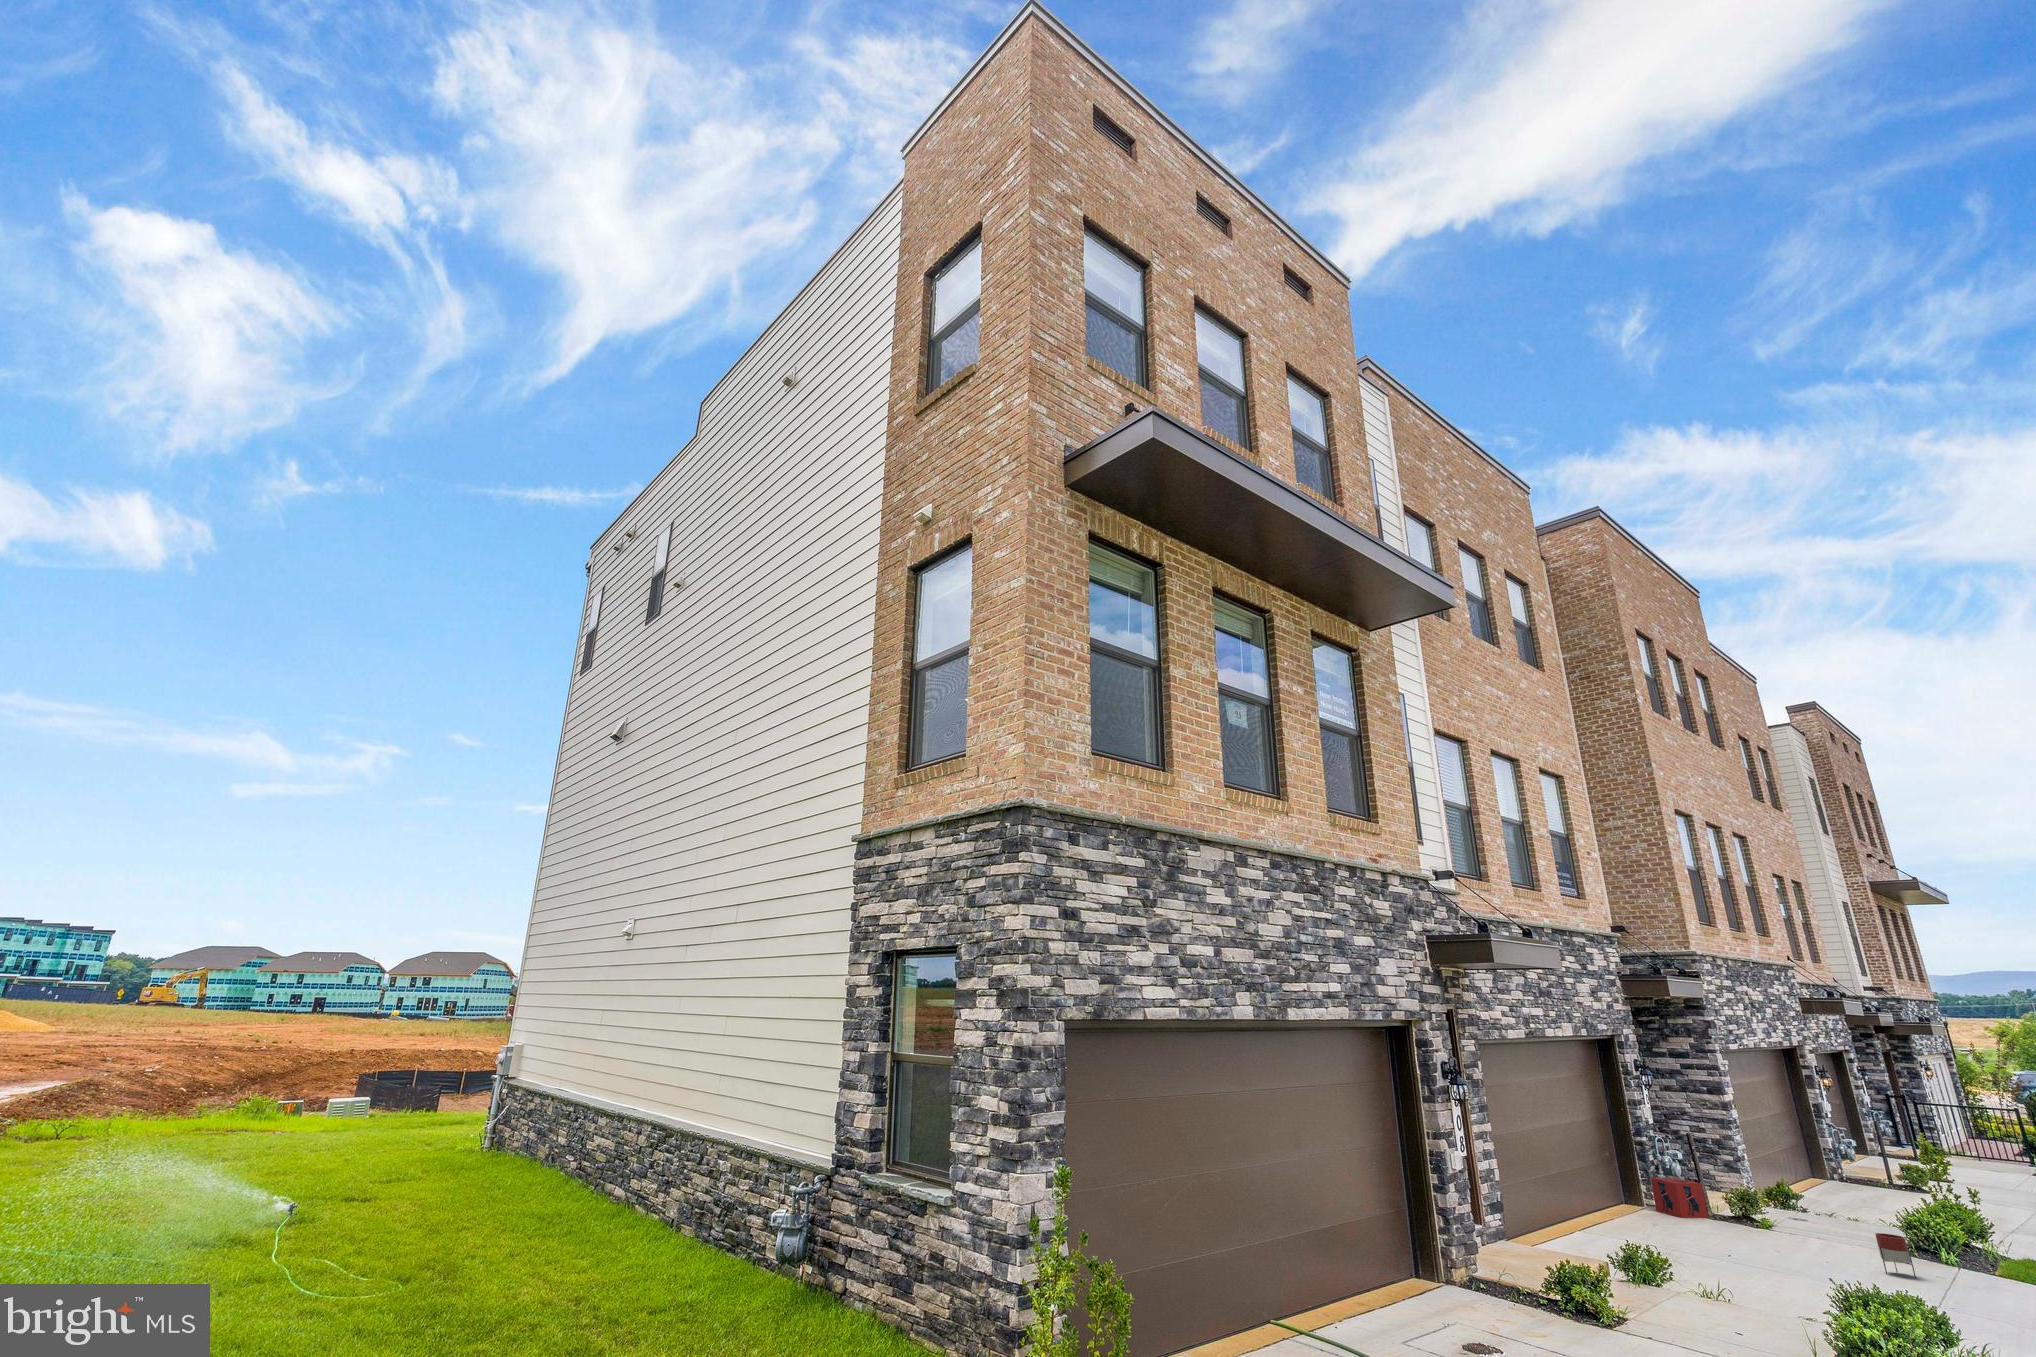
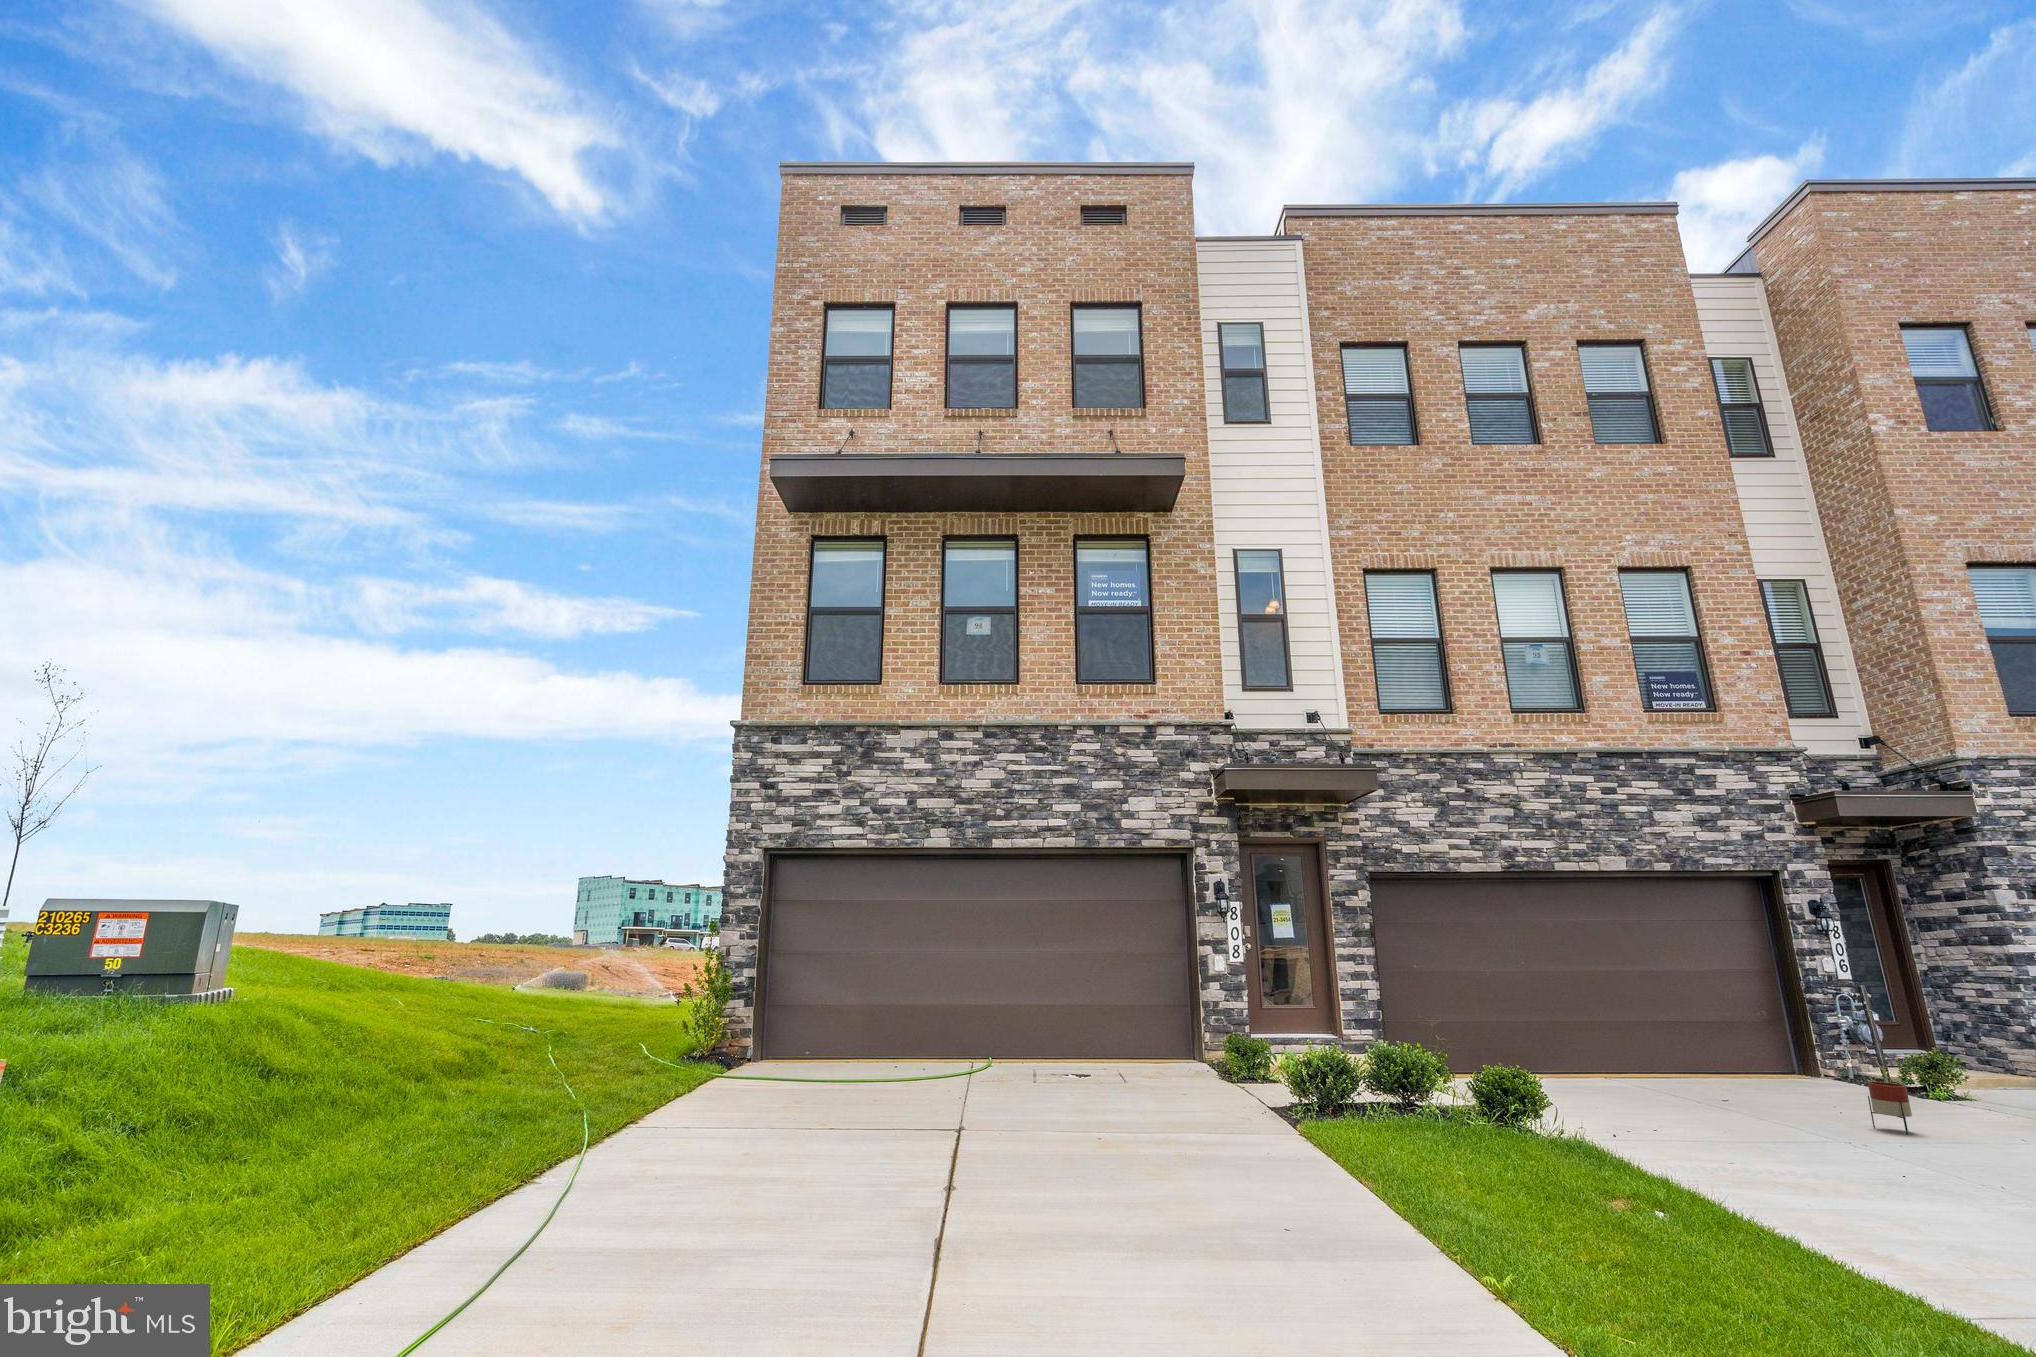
storage box: present [1651,1178,1708,1218] -> none [1808,1039,1873,1088]

